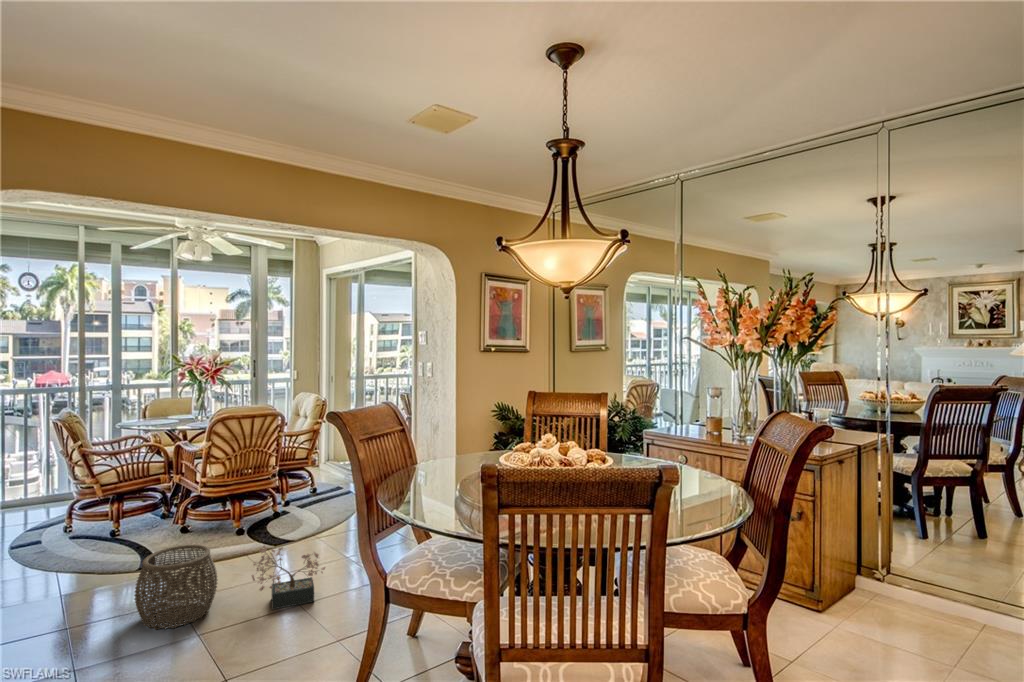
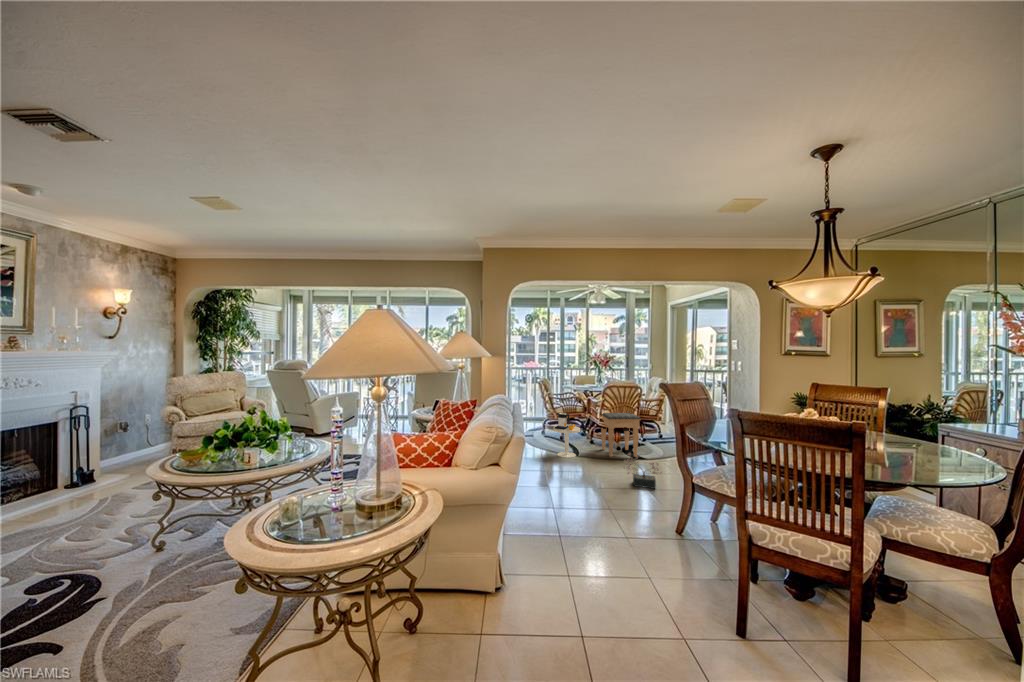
footstool: none [200,460,282,553] -> present [601,413,641,457]
side table: none [88,486,157,583] -> present [553,413,580,458]
woven basket: present [134,545,218,630] -> none [572,444,607,481]

